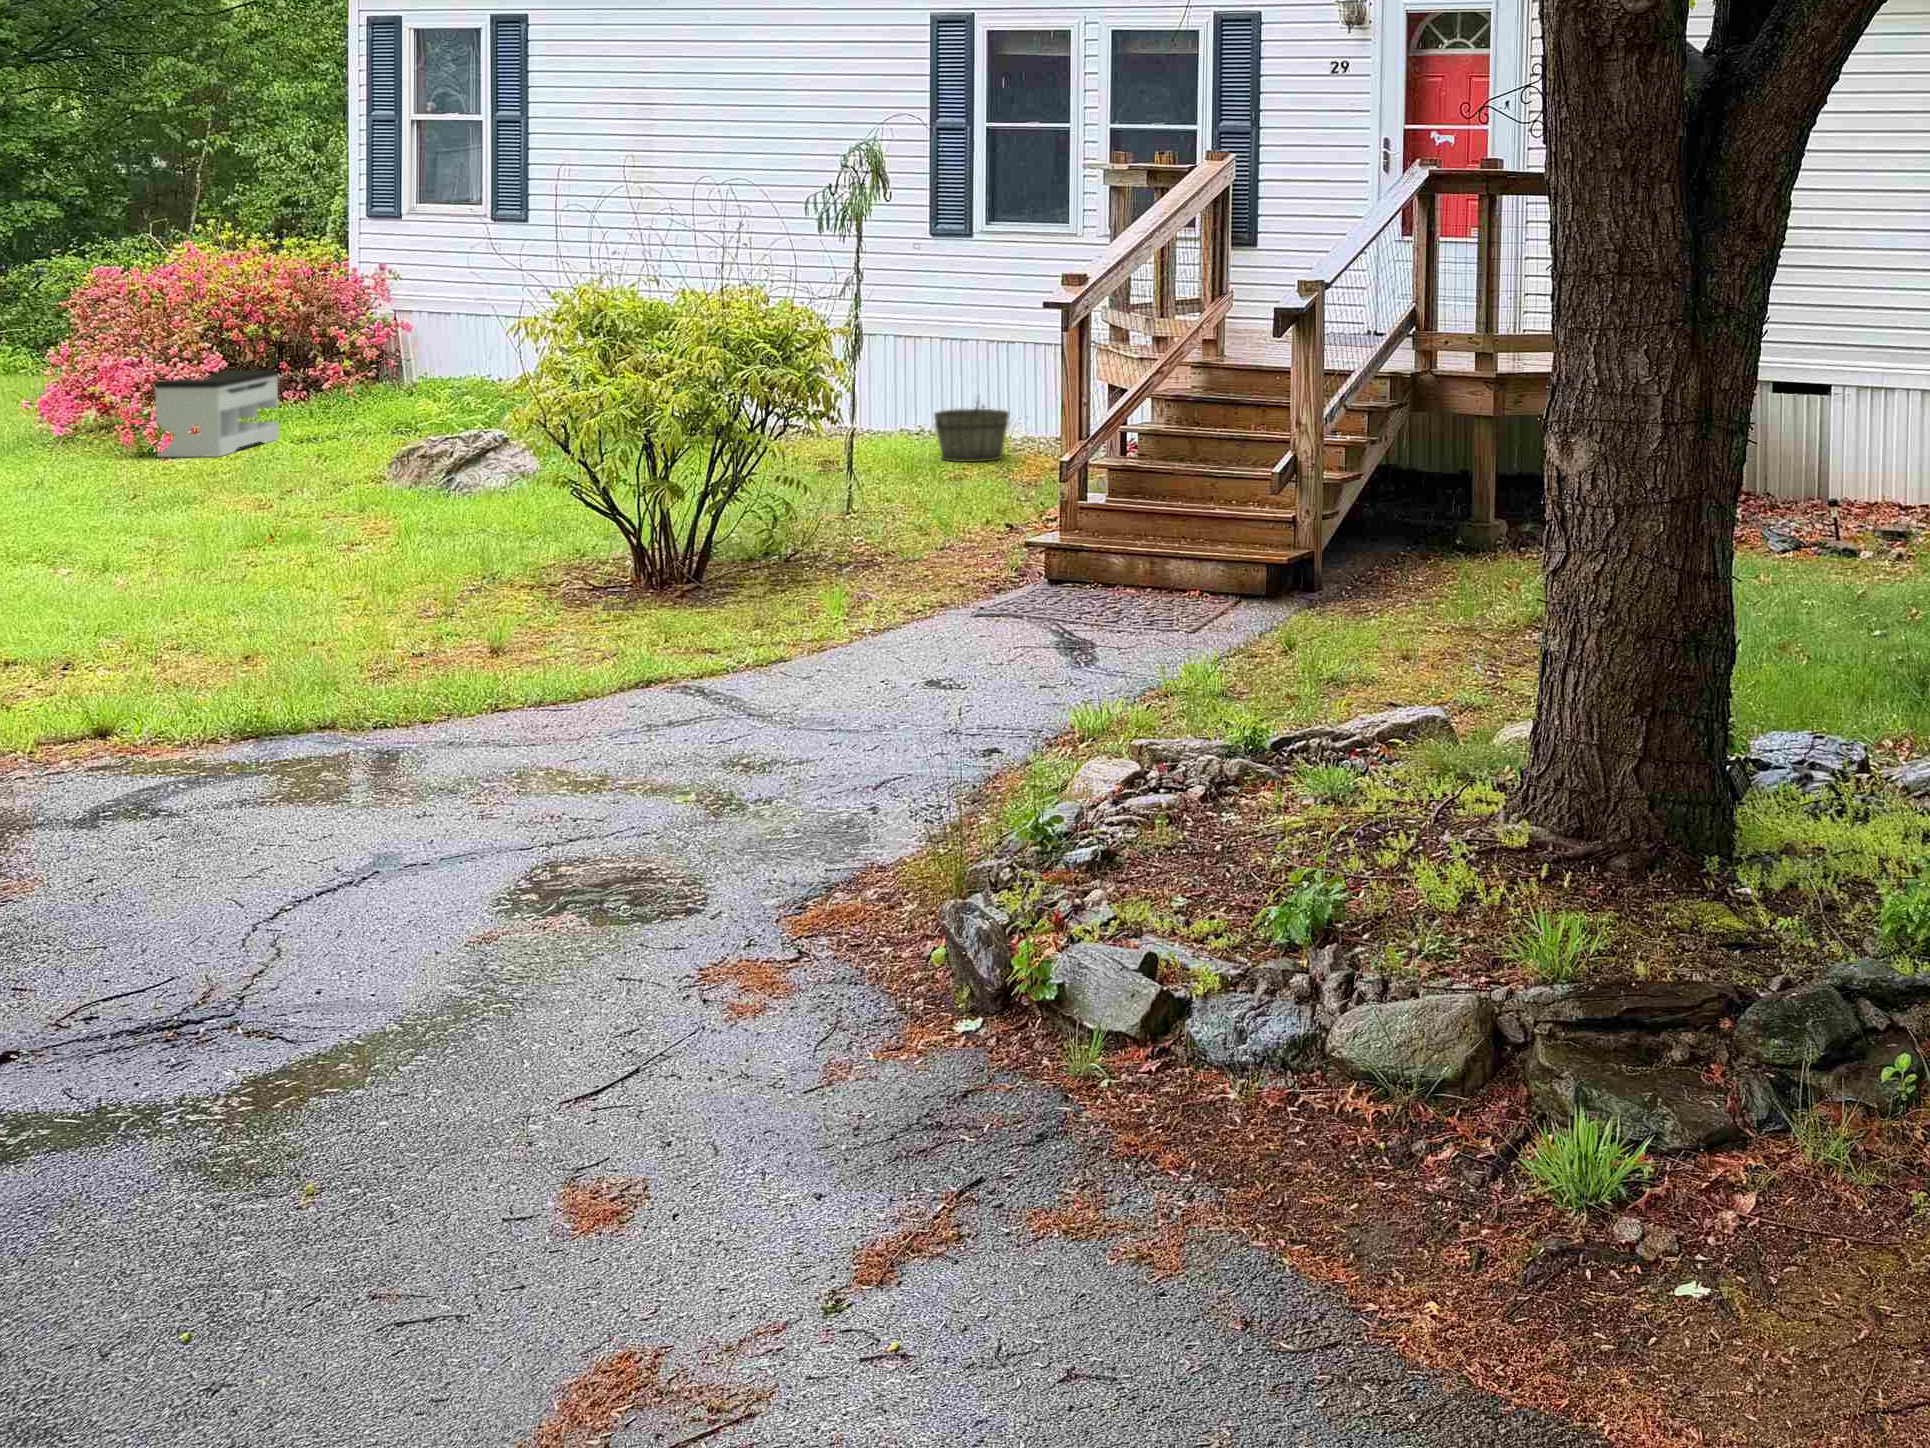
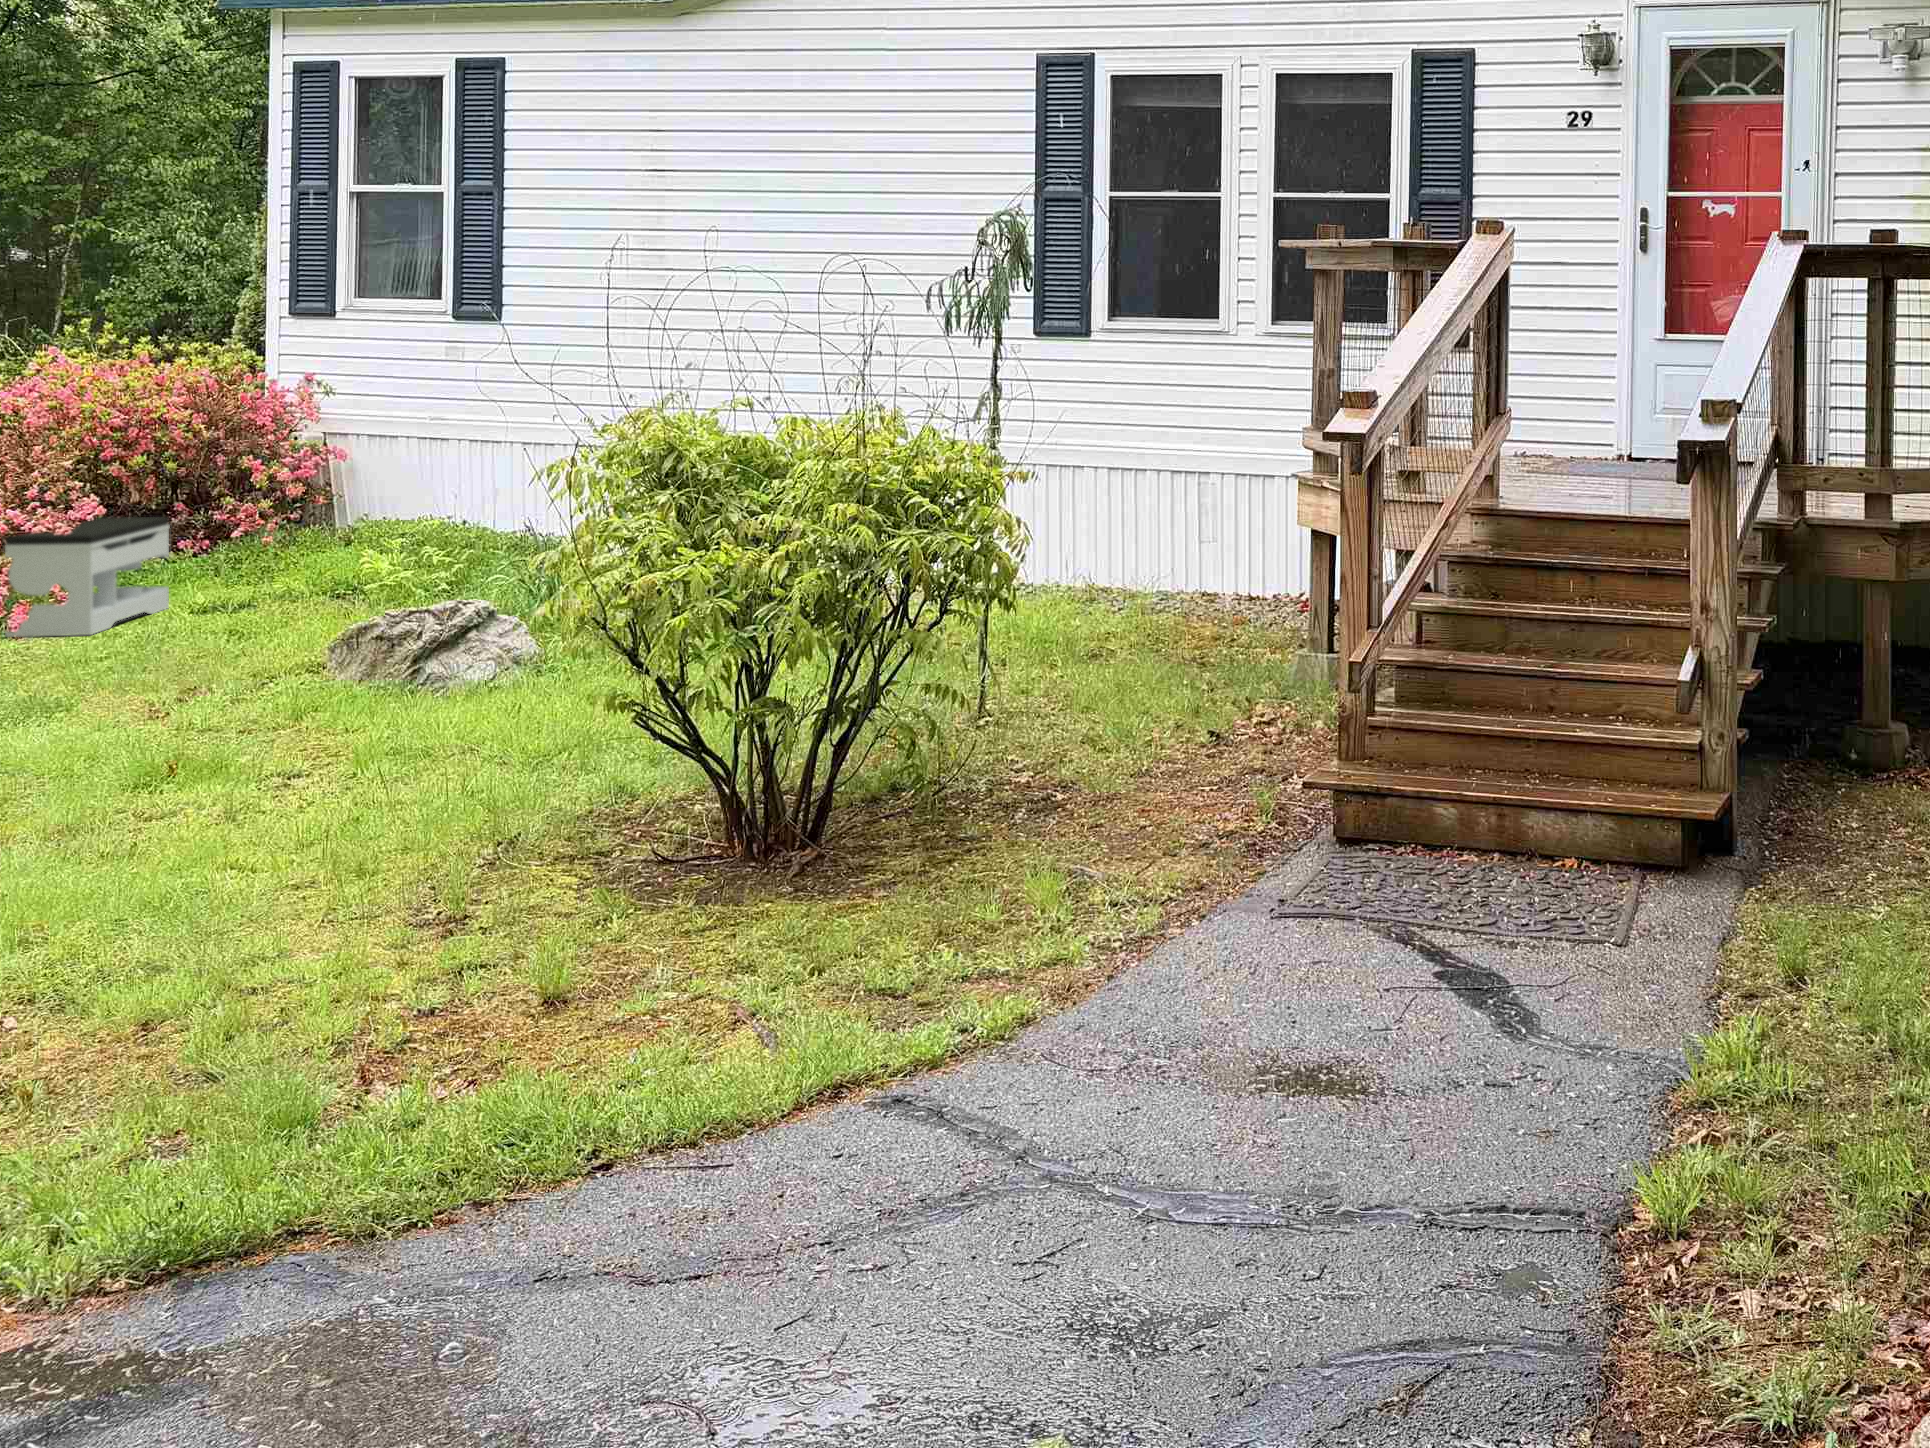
wooden bucket: present [934,402,1009,462] -> none [1045,544,1143,631]

